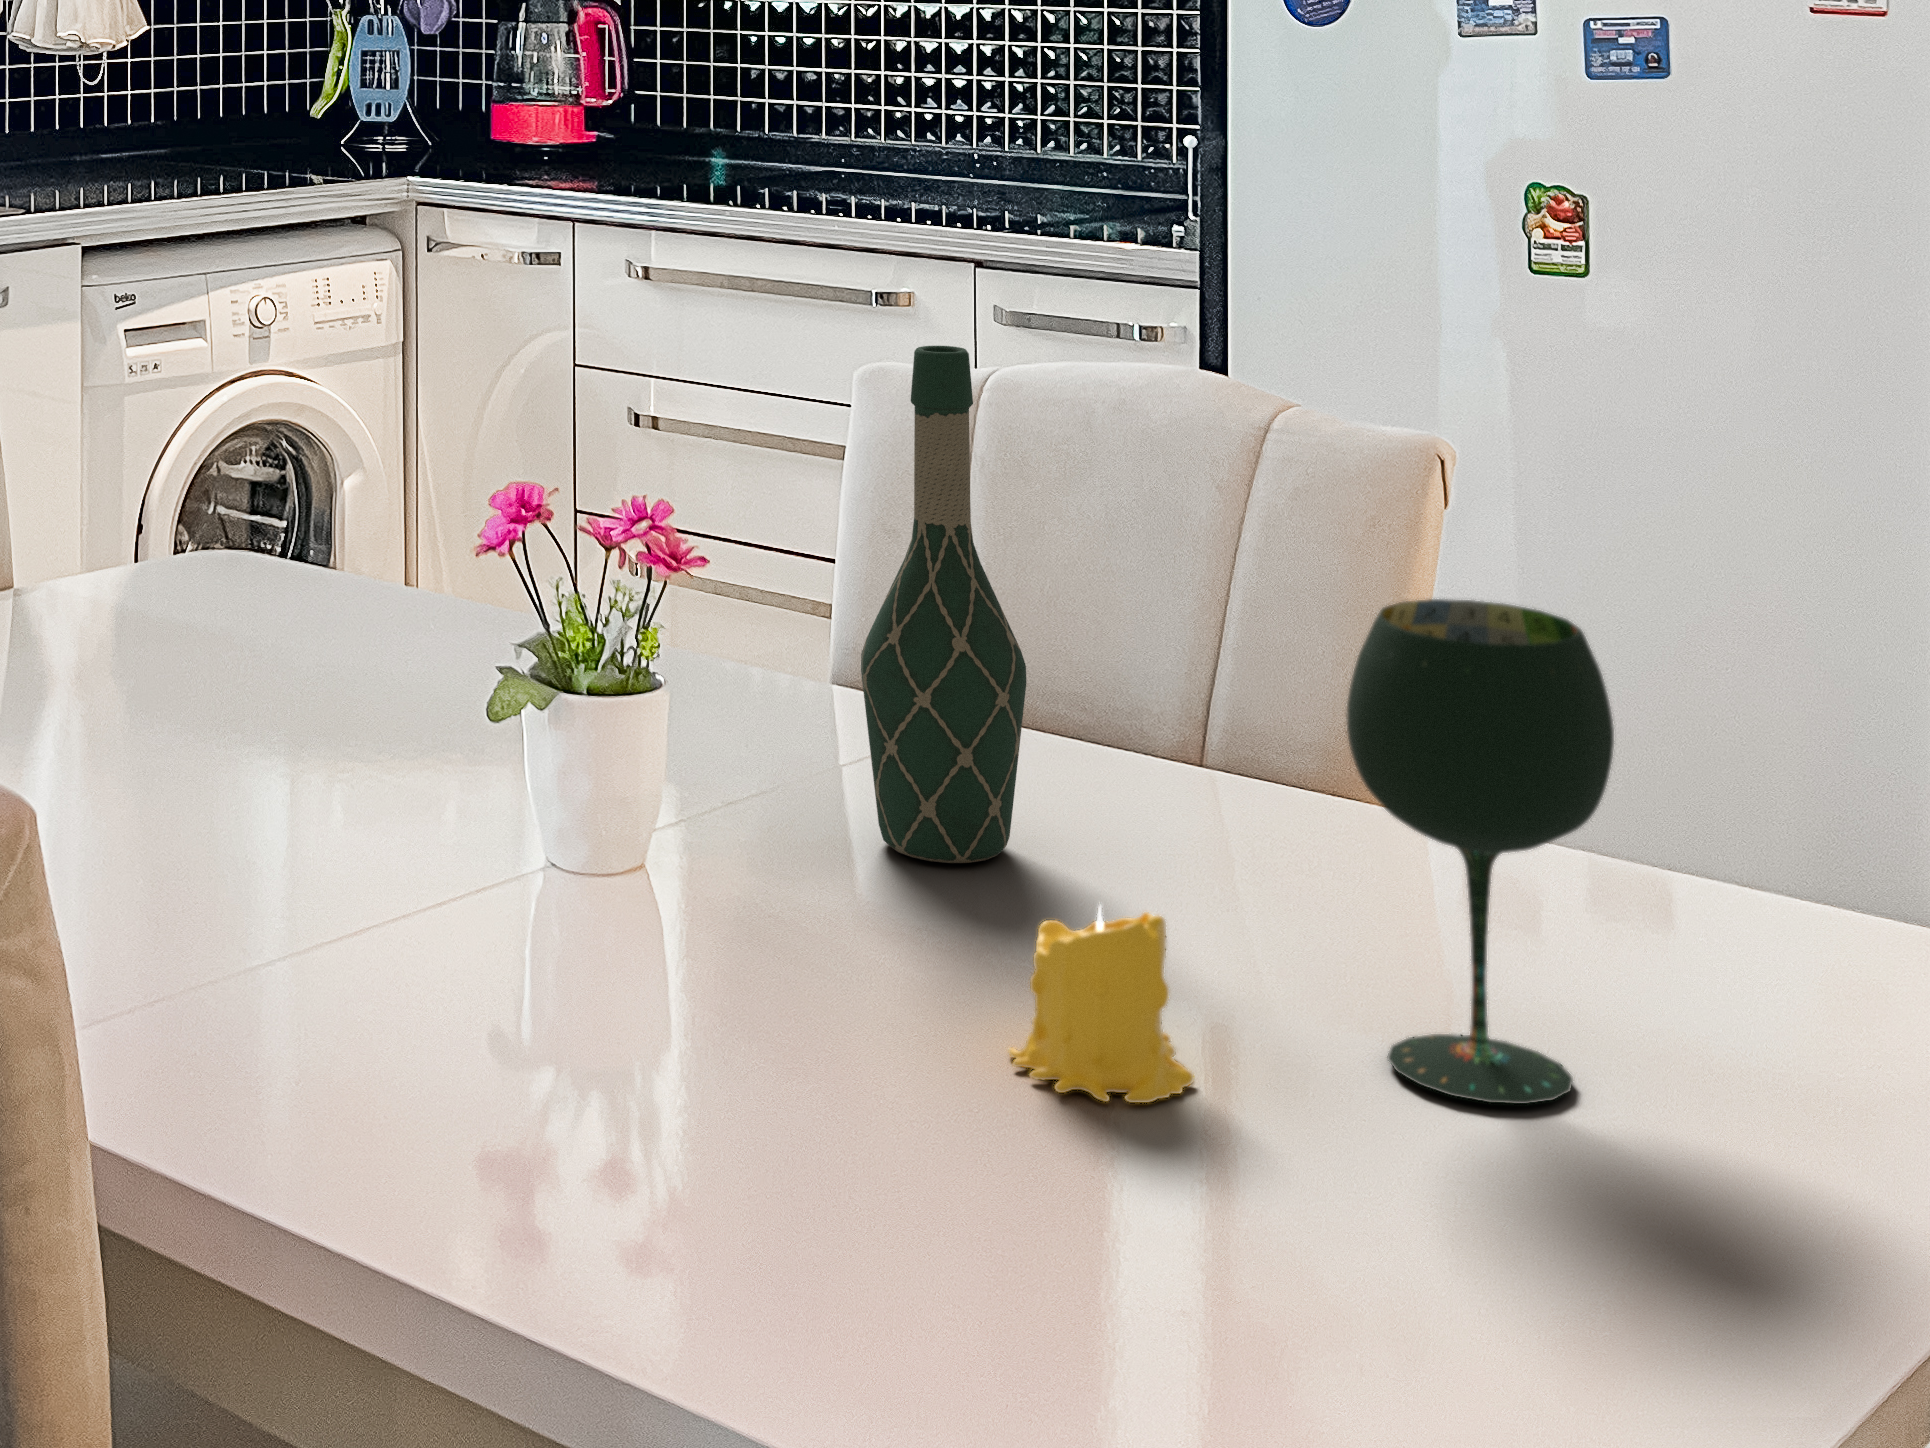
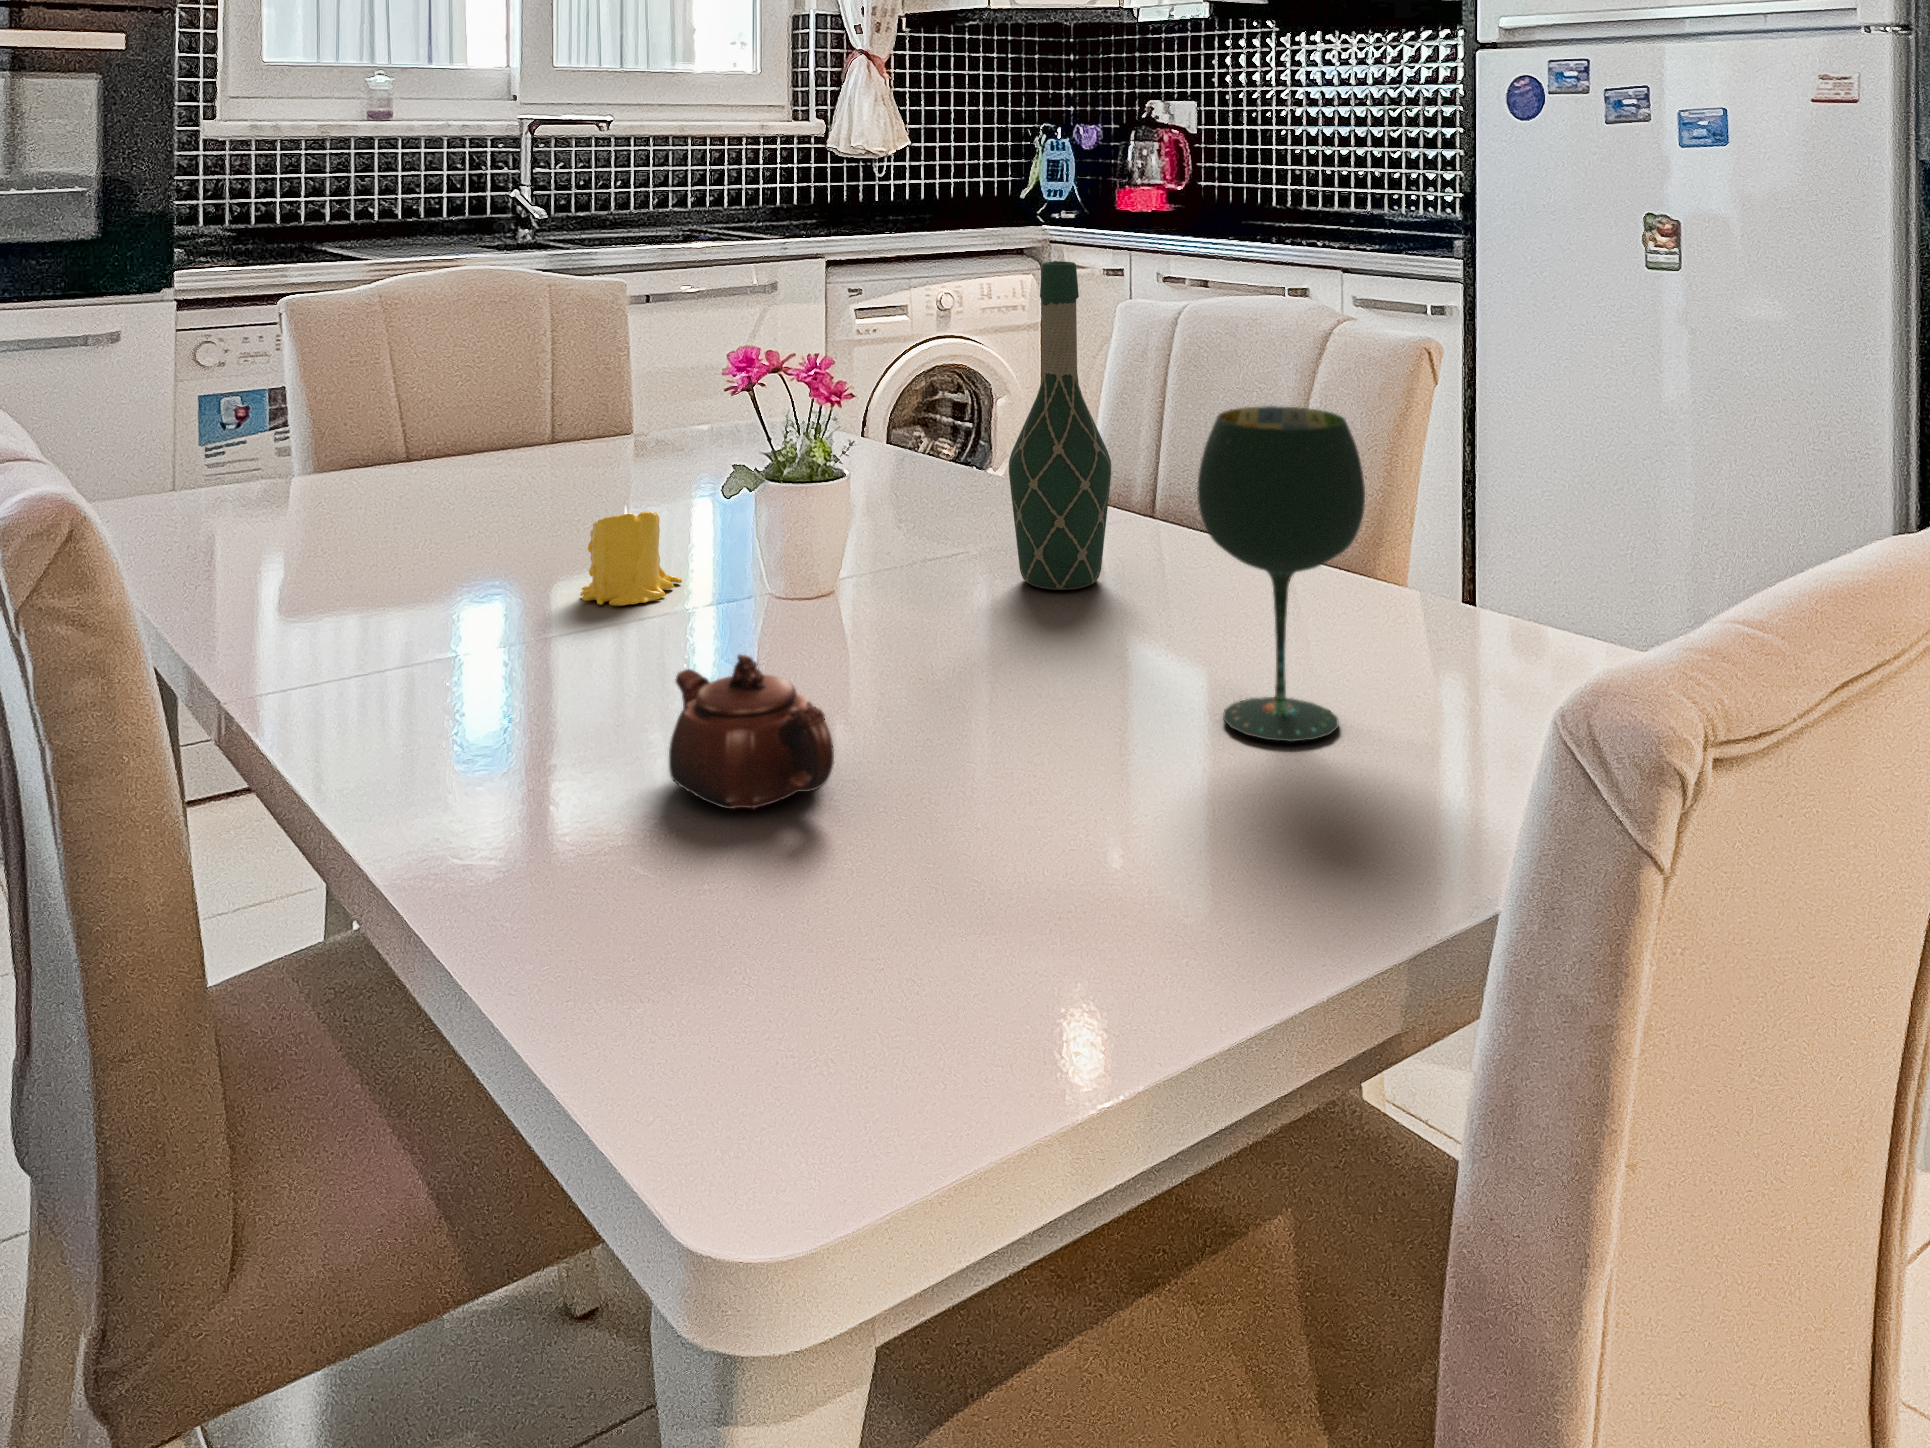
candle: present [1009,907,1194,1103] -> present [581,506,682,606]
teapot: none [645,1006,968,1241] -> present [669,654,834,809]

